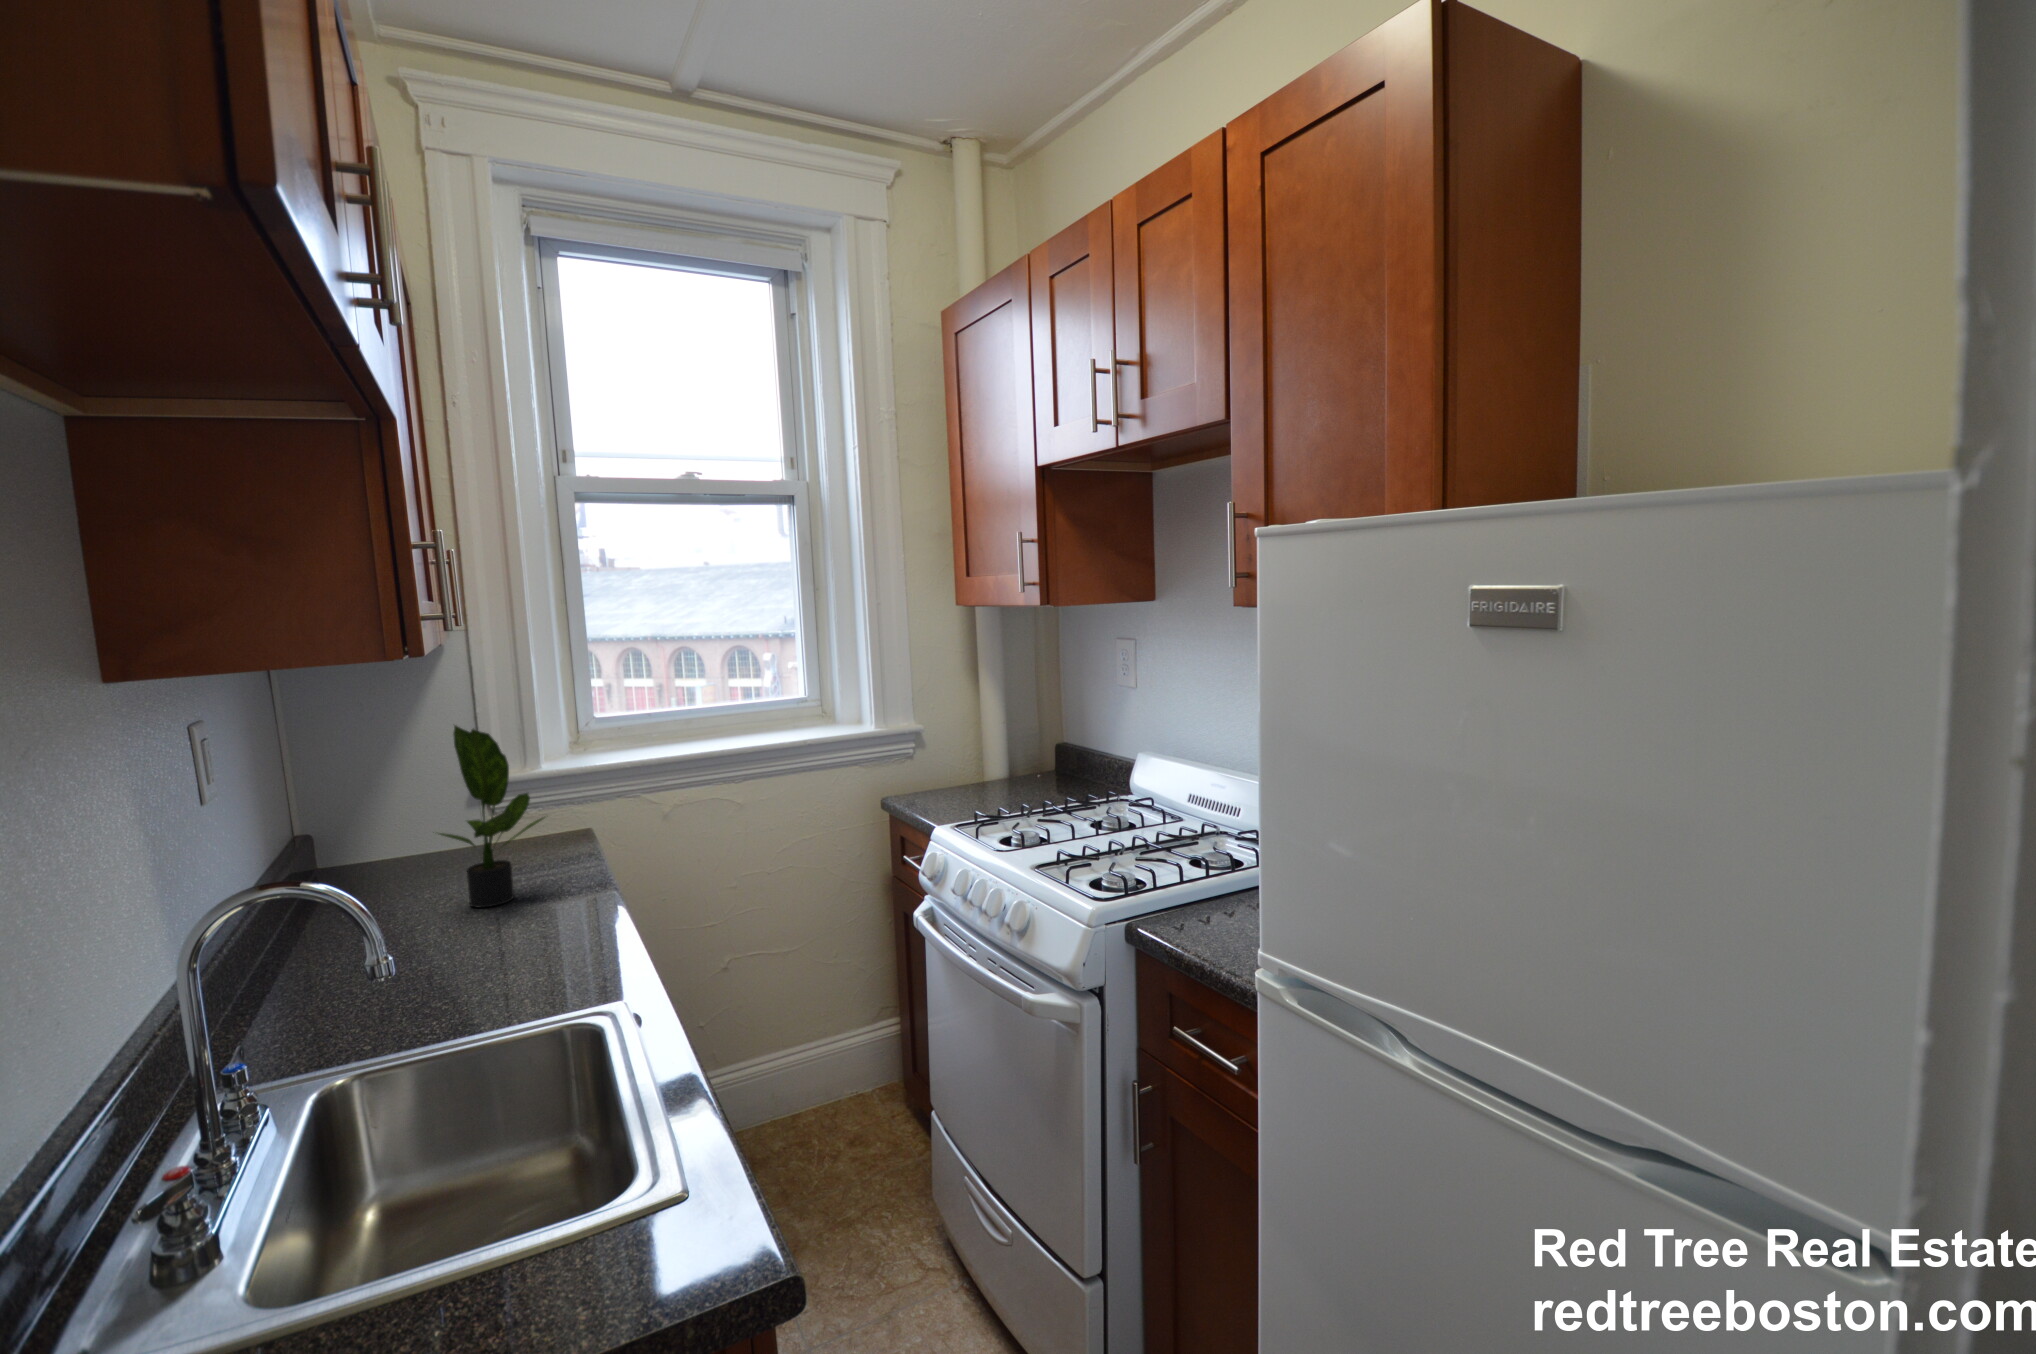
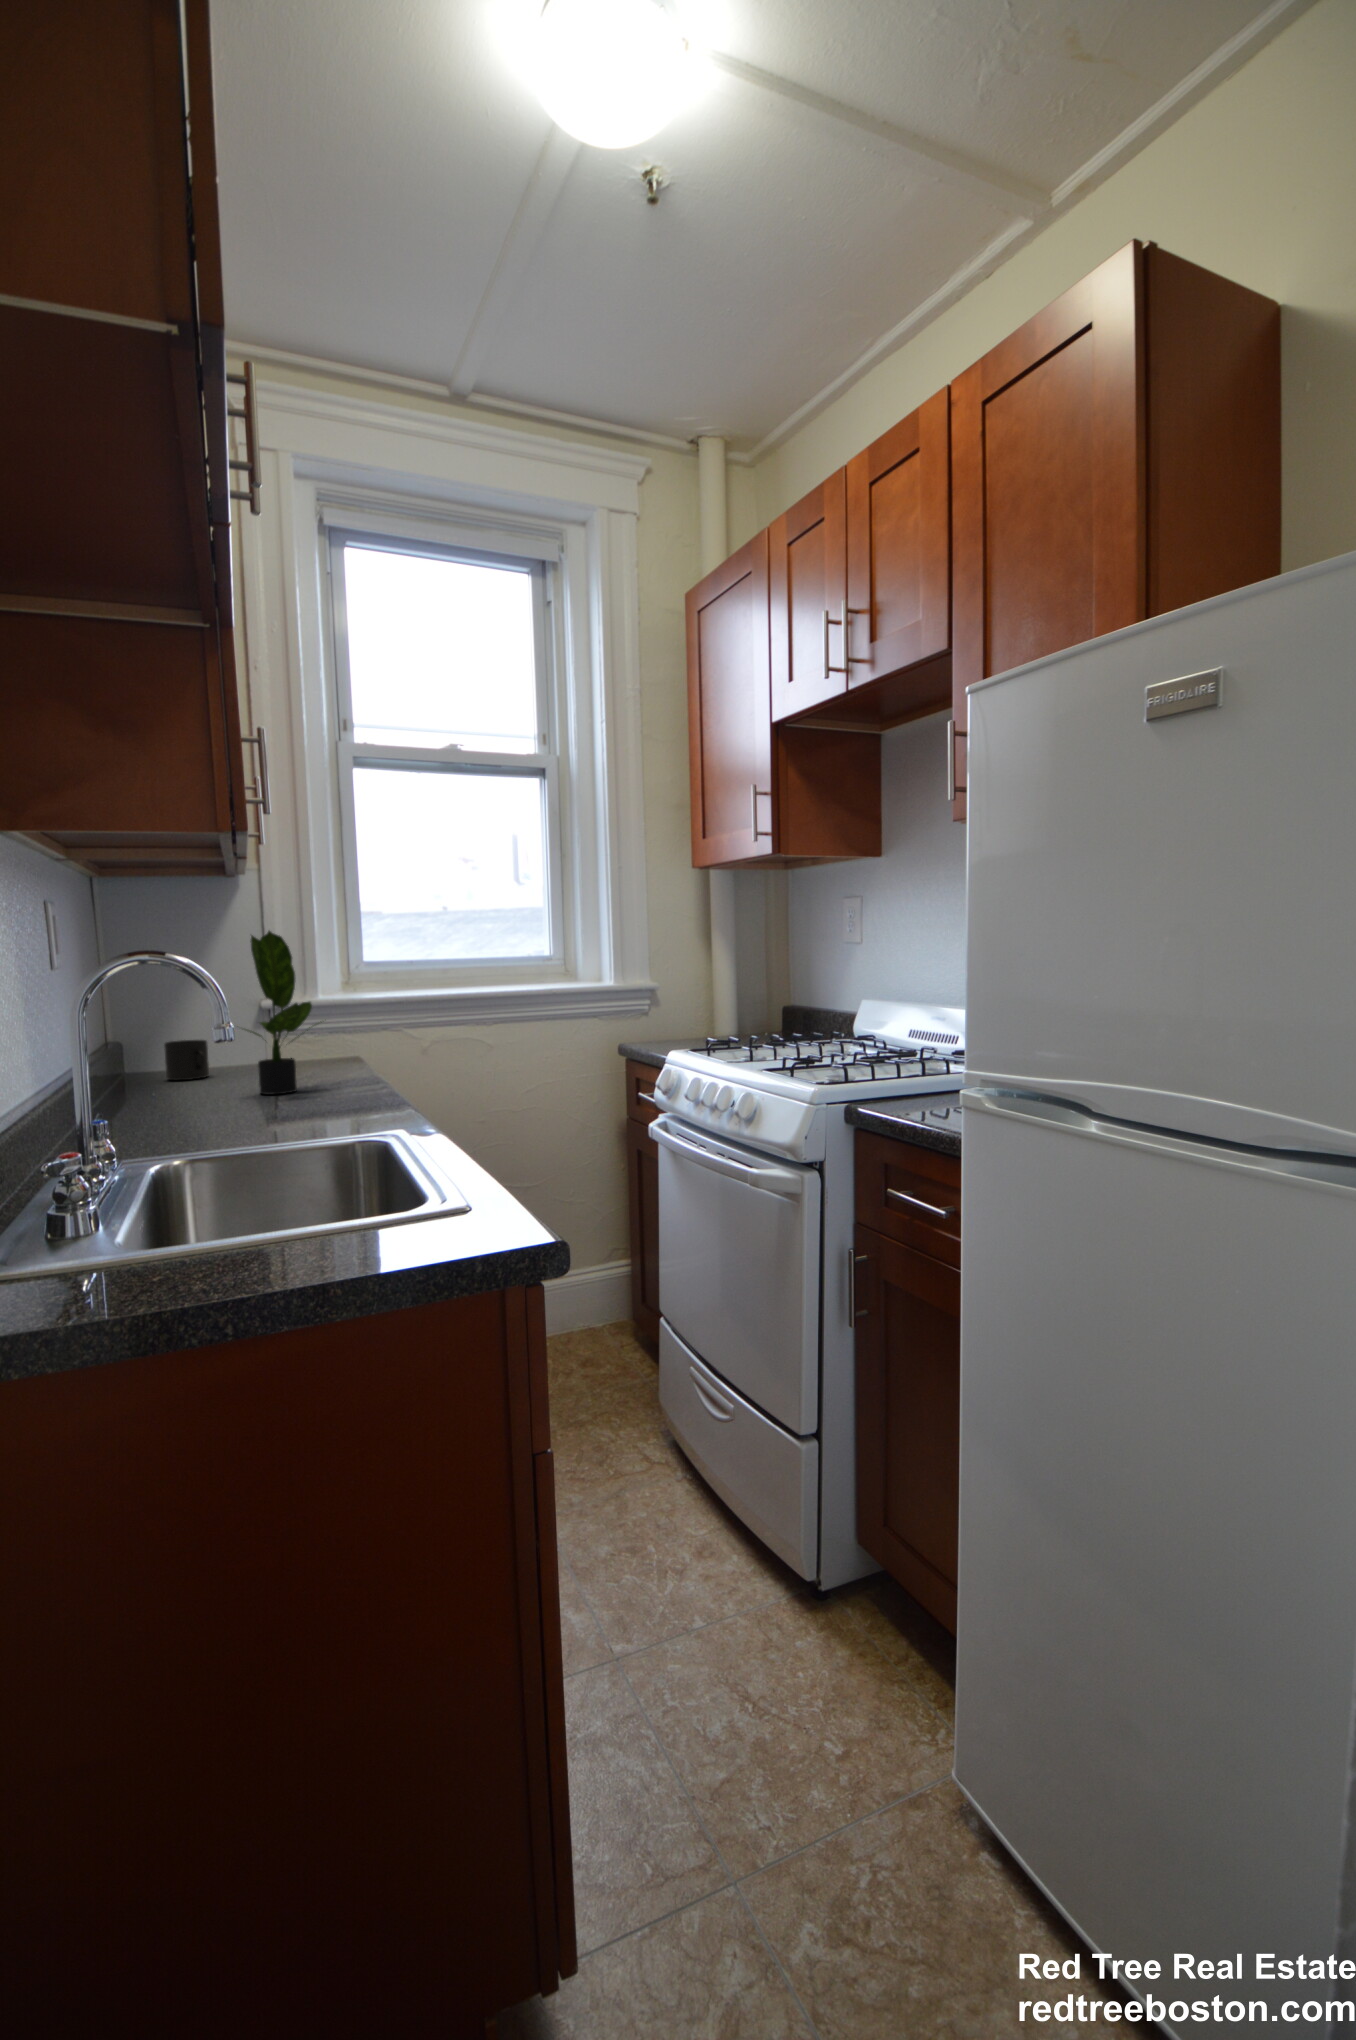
mug: none [361,824,416,875] -> present [164,1040,209,1080]

